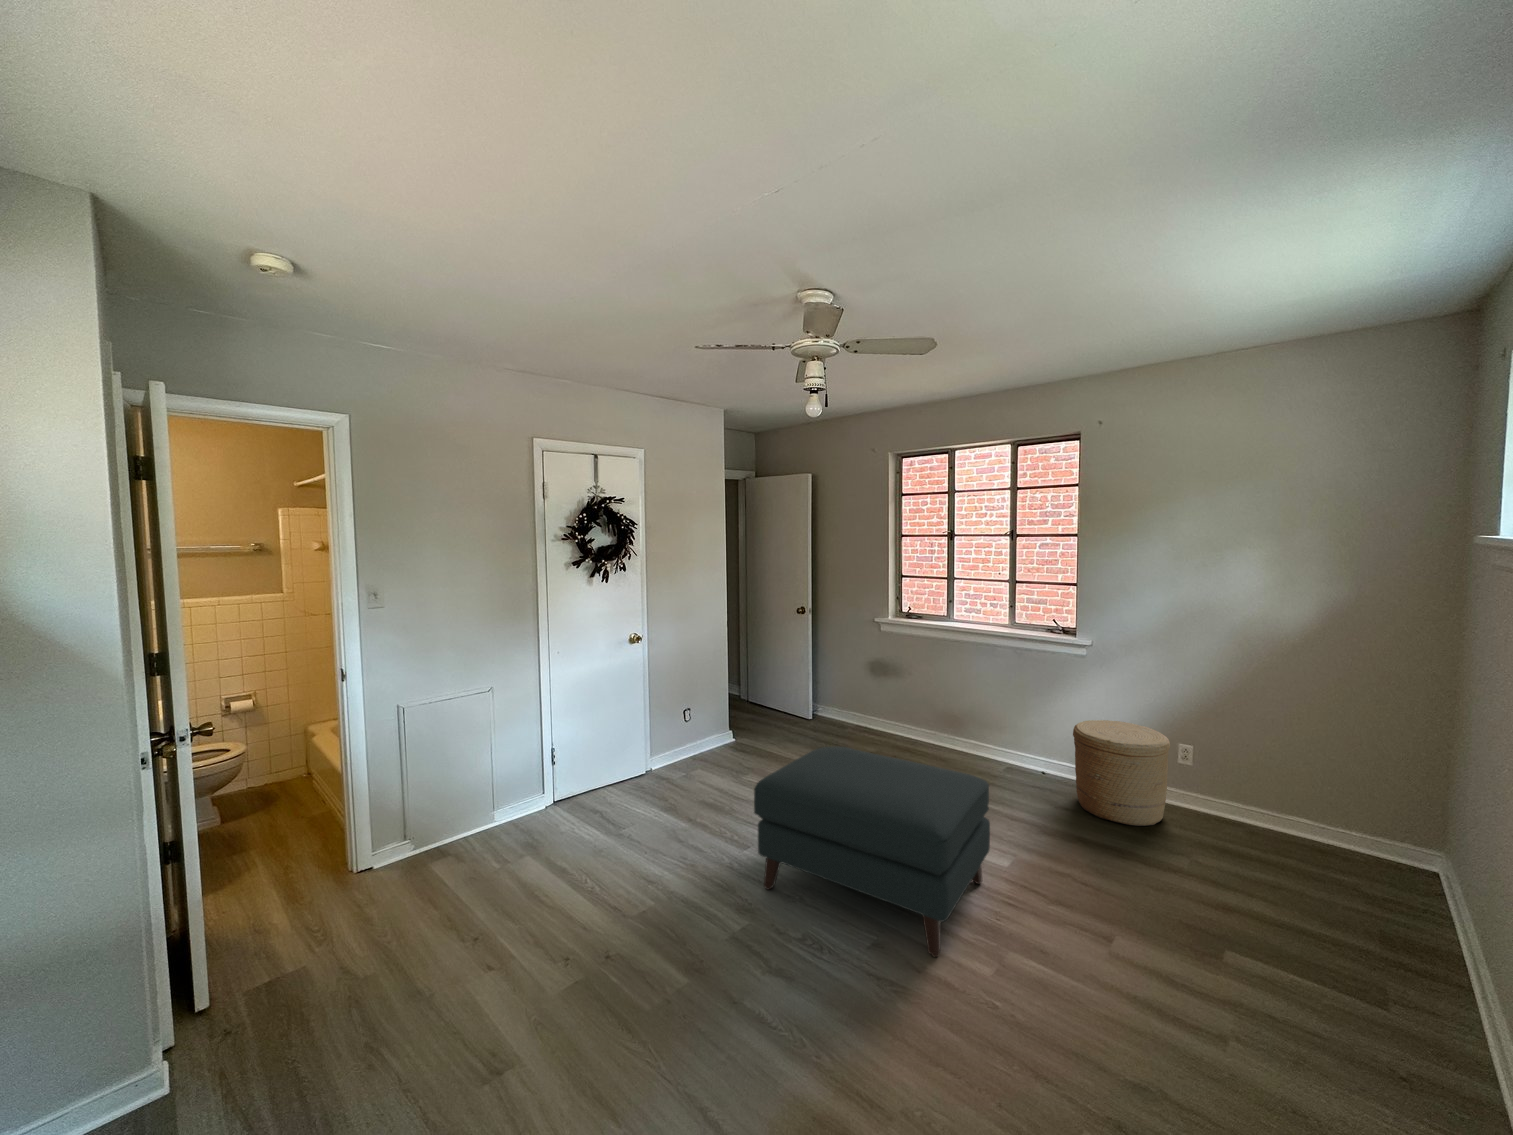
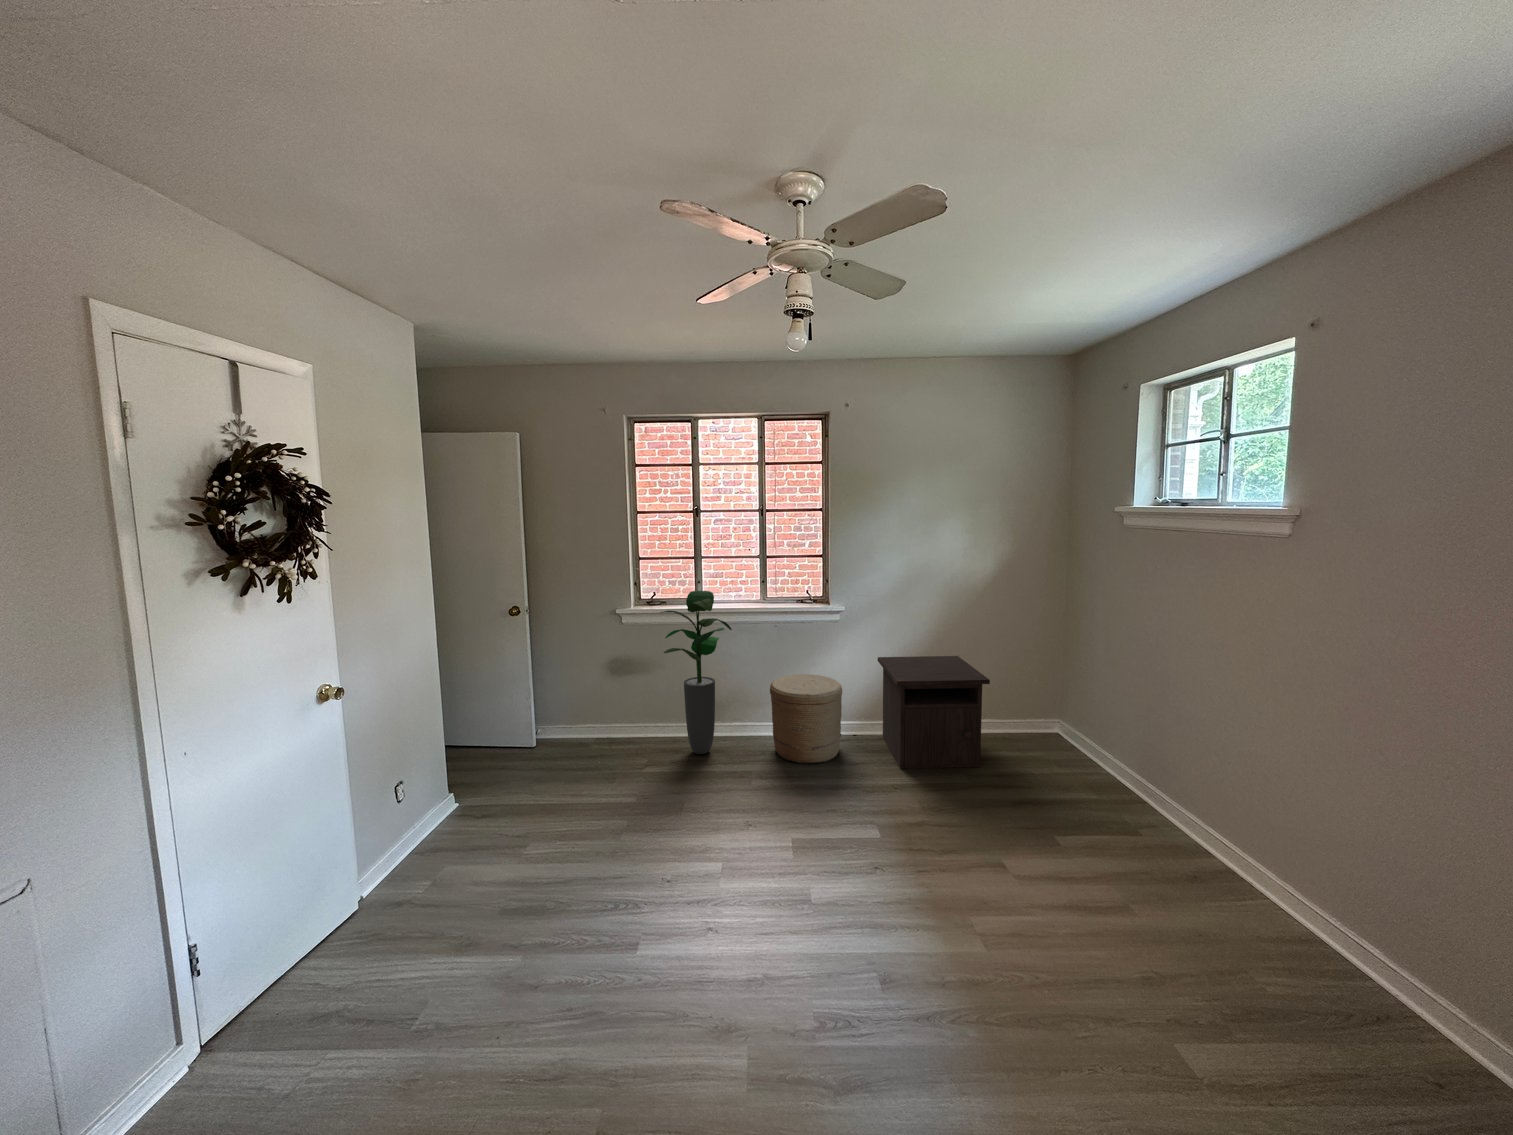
potted plant: none [960,614,1039,778] -> present [660,591,732,754]
nightstand: none [1228,723,1399,906] -> present [878,656,990,768]
ottoman: present [754,746,990,957] -> none [541,766,809,1008]

